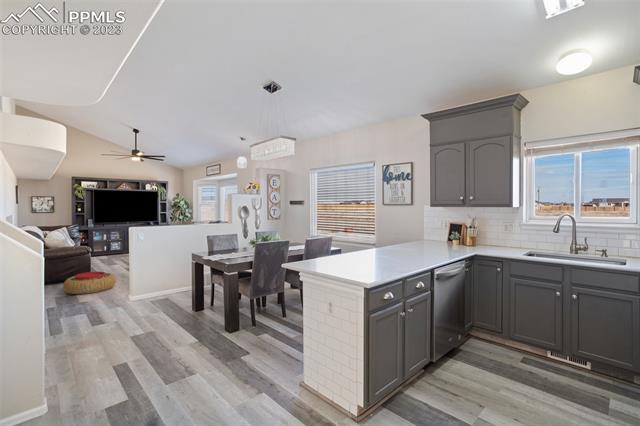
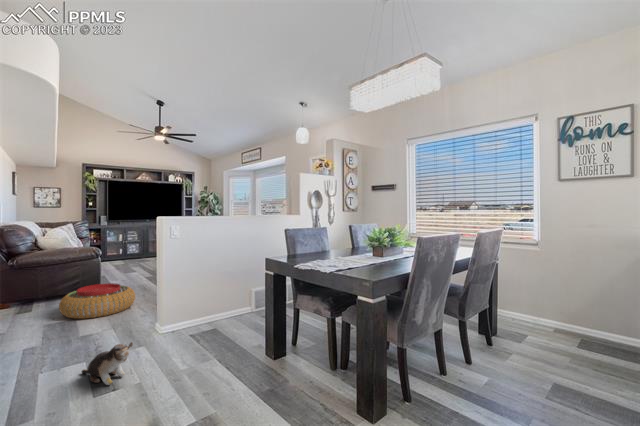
plush toy: none [83,300,113,323] -> present [82,342,133,385]

